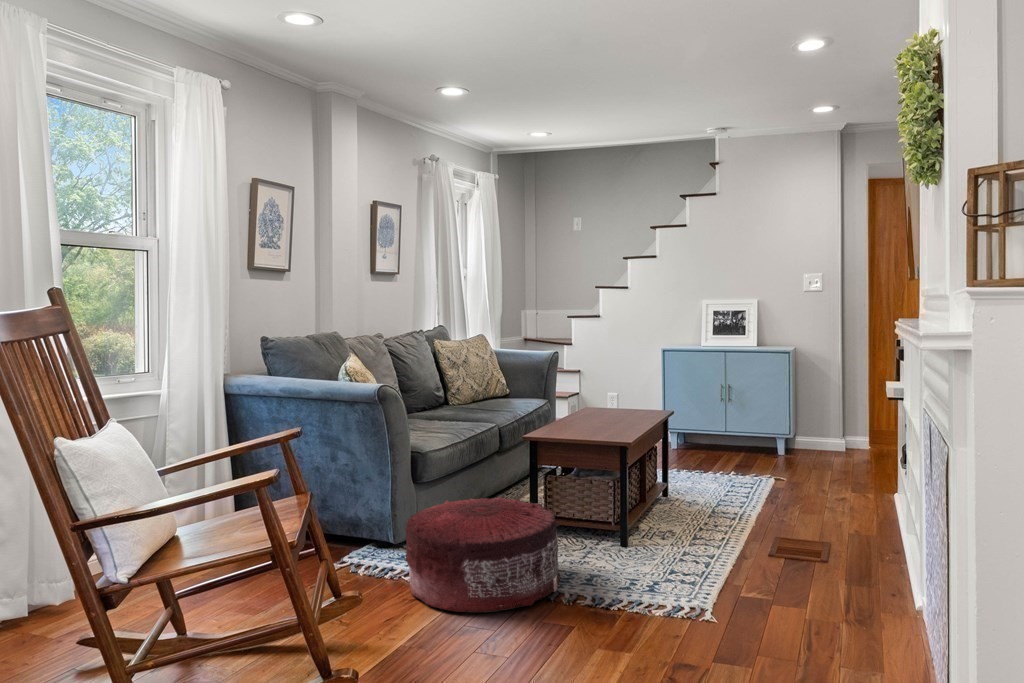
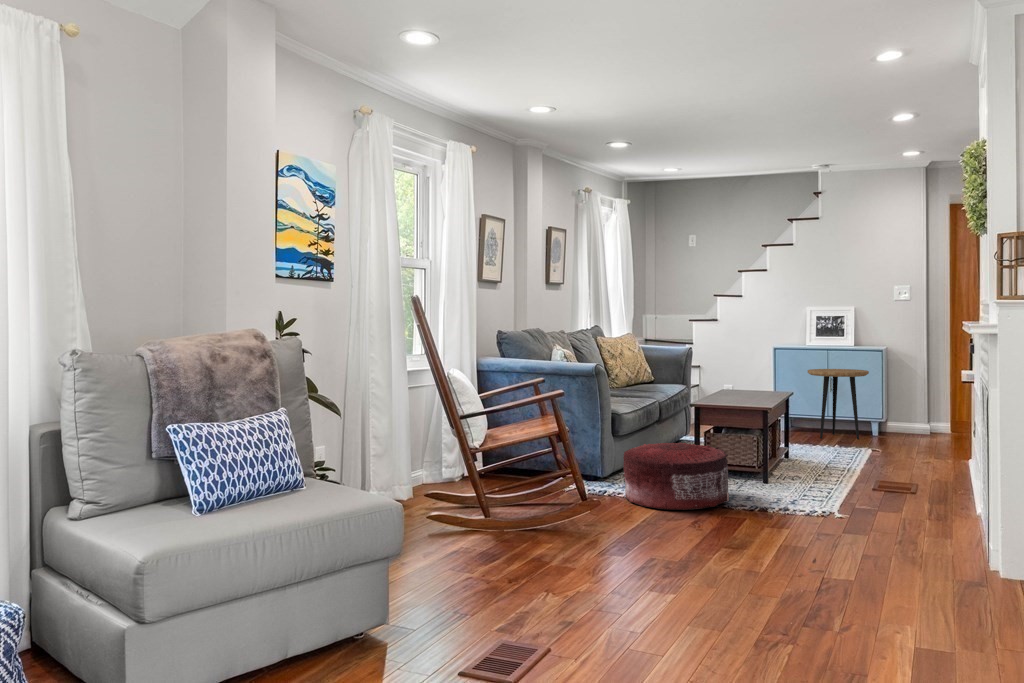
side table: none [700,375,772,461] -> present [808,369,869,439]

